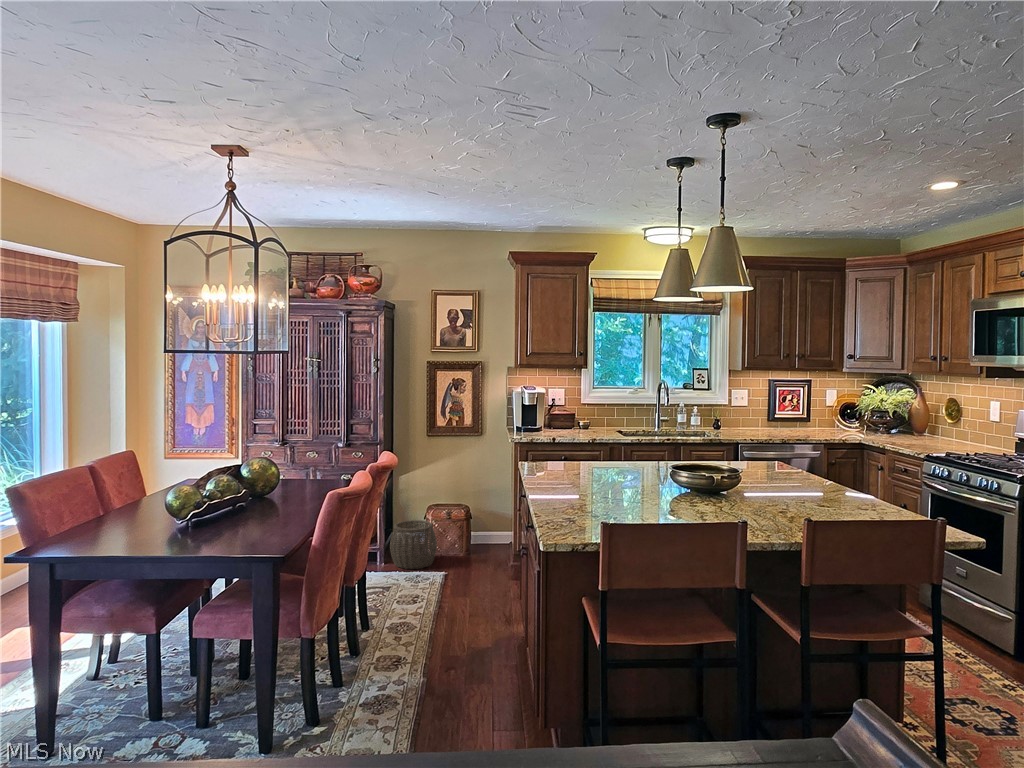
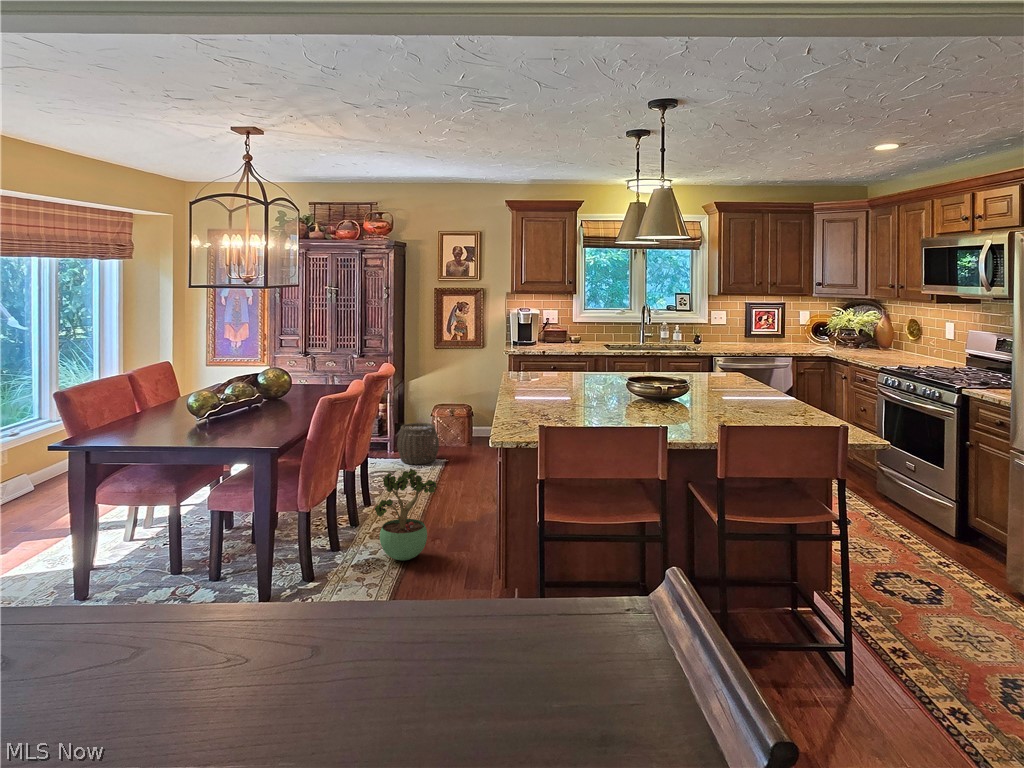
potted plant: none [385,590,453,696] -> present [375,468,437,560]

